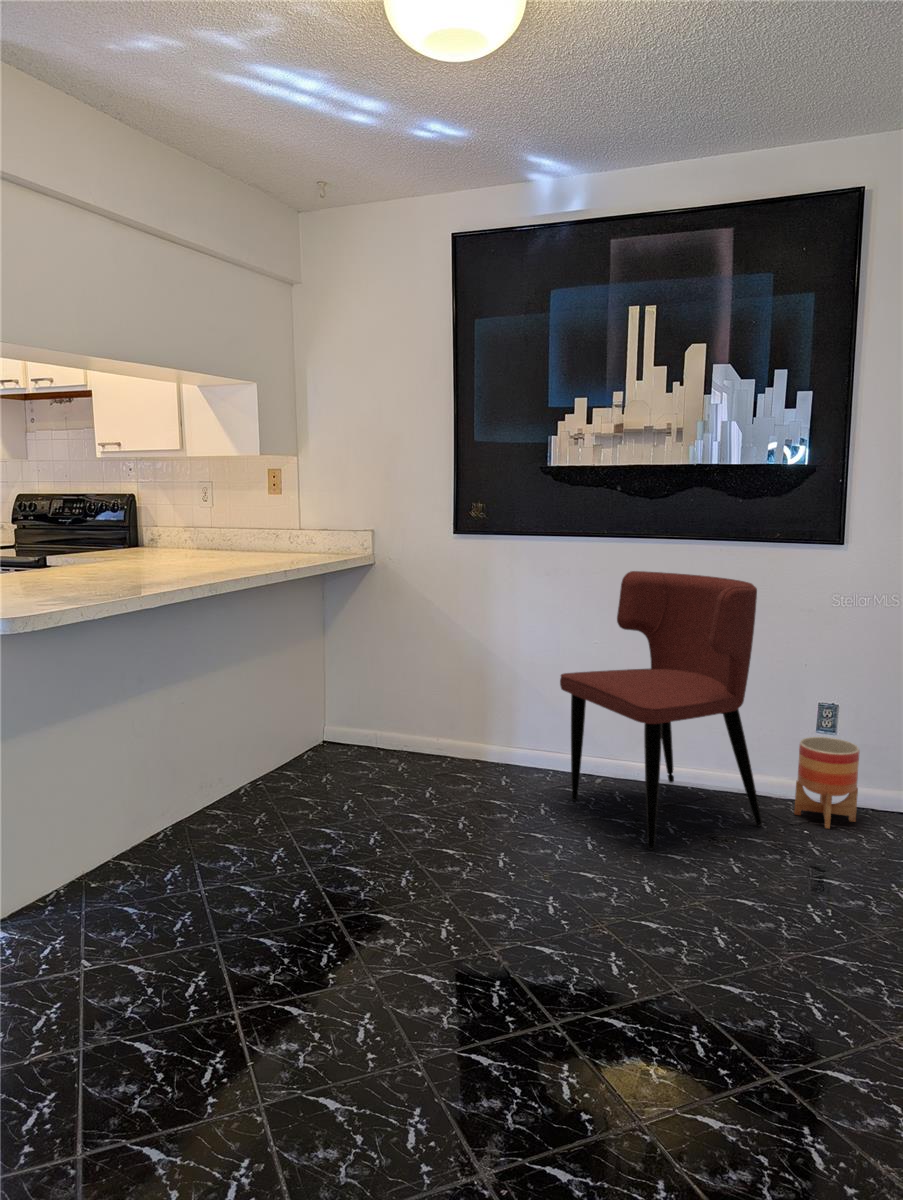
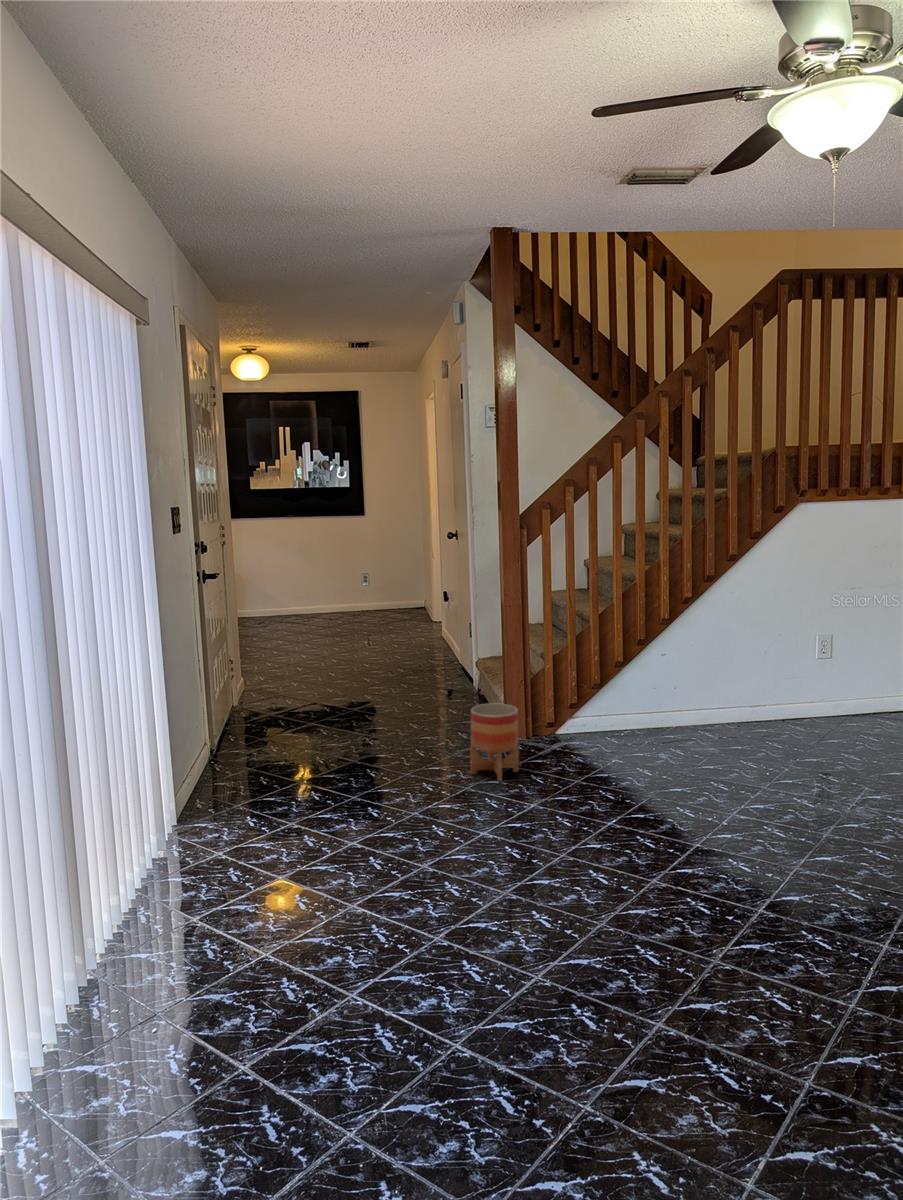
dining chair: present [560,571,762,850] -> none [256,569,450,830]

